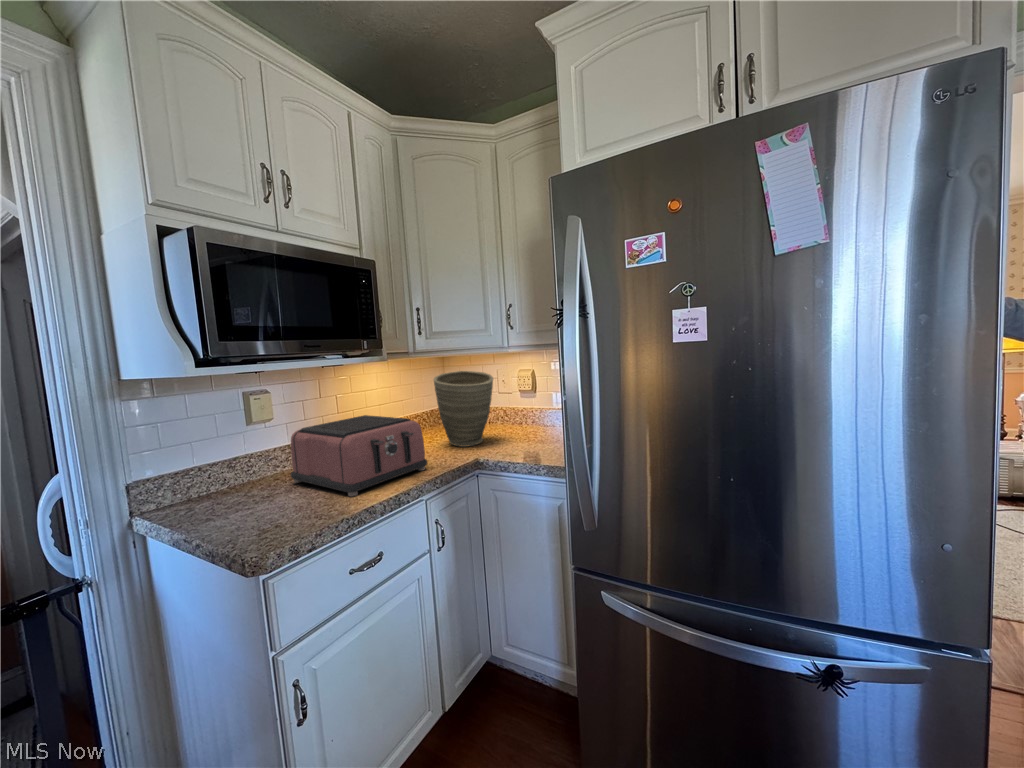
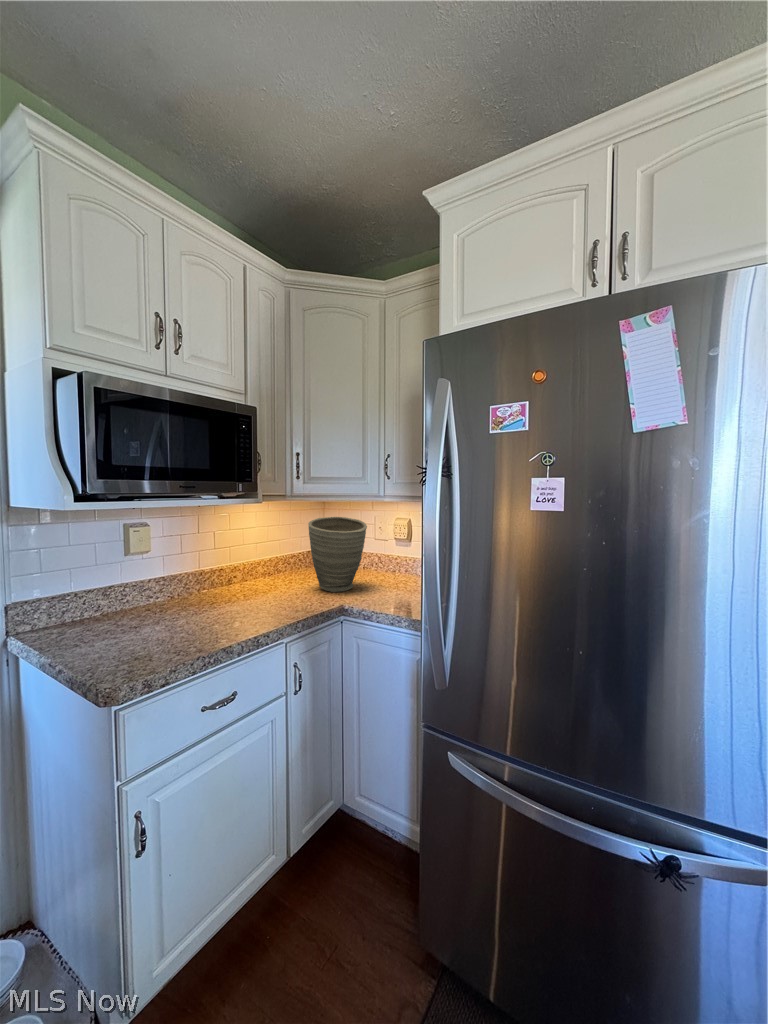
toaster: present [291,415,427,497] -> none [160,554,293,634]

